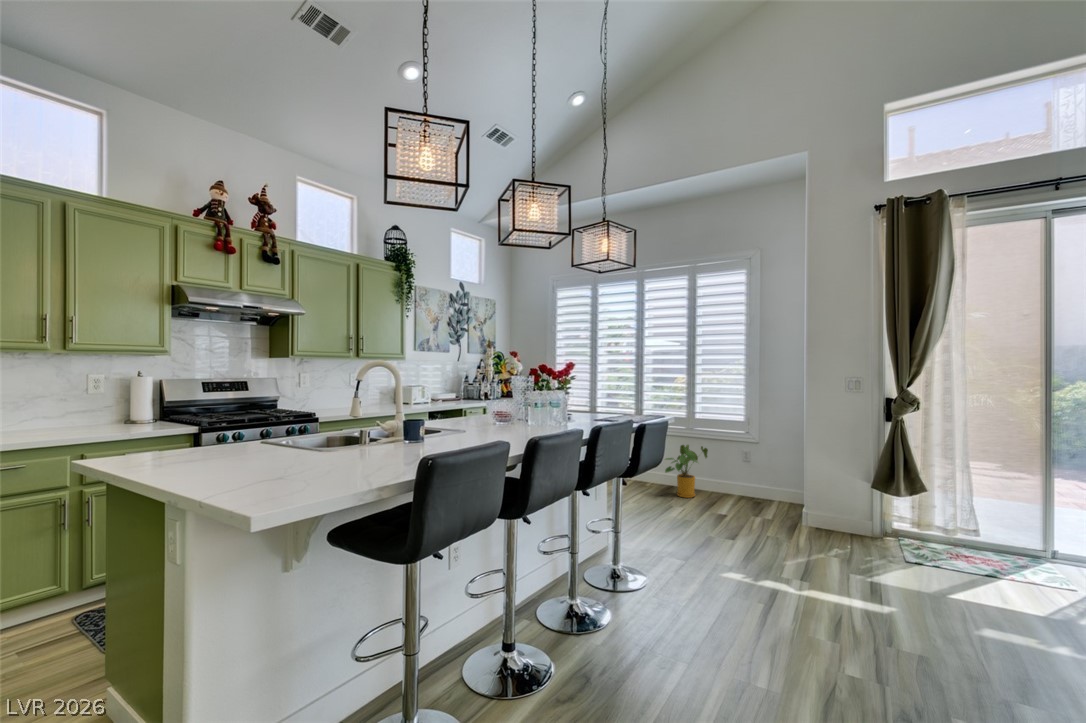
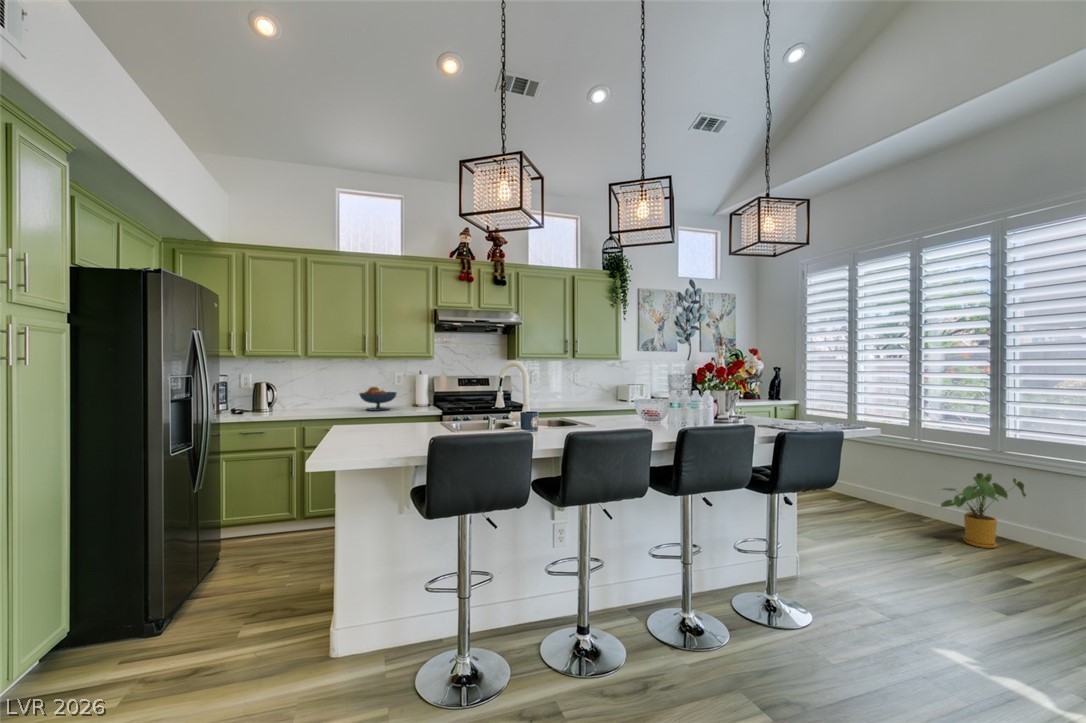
fruit bowl: none [29,395,108,433] -> present [359,387,397,411]

